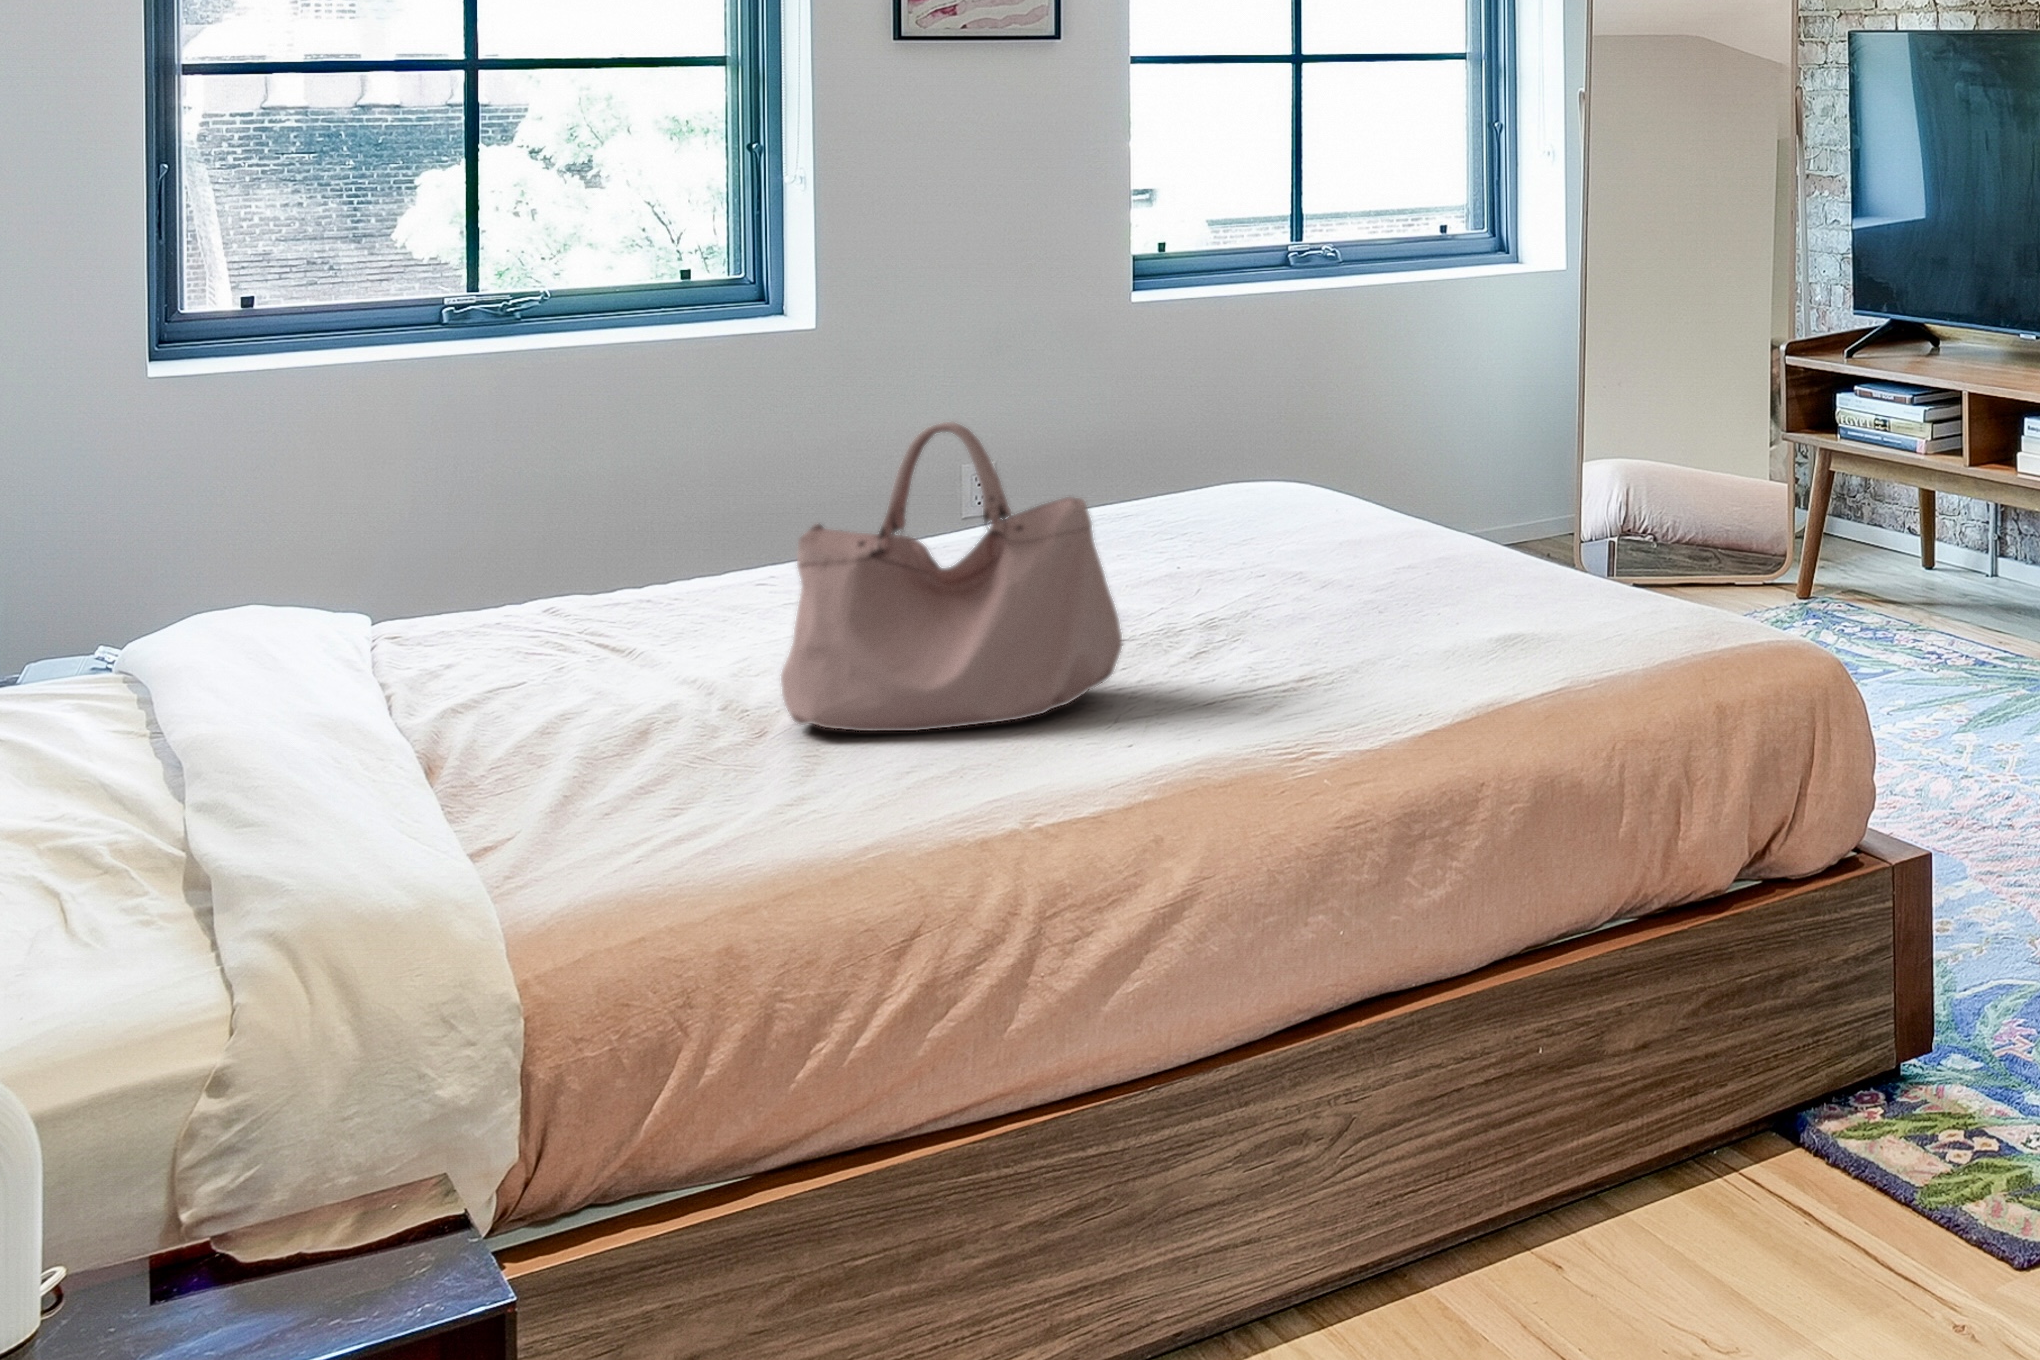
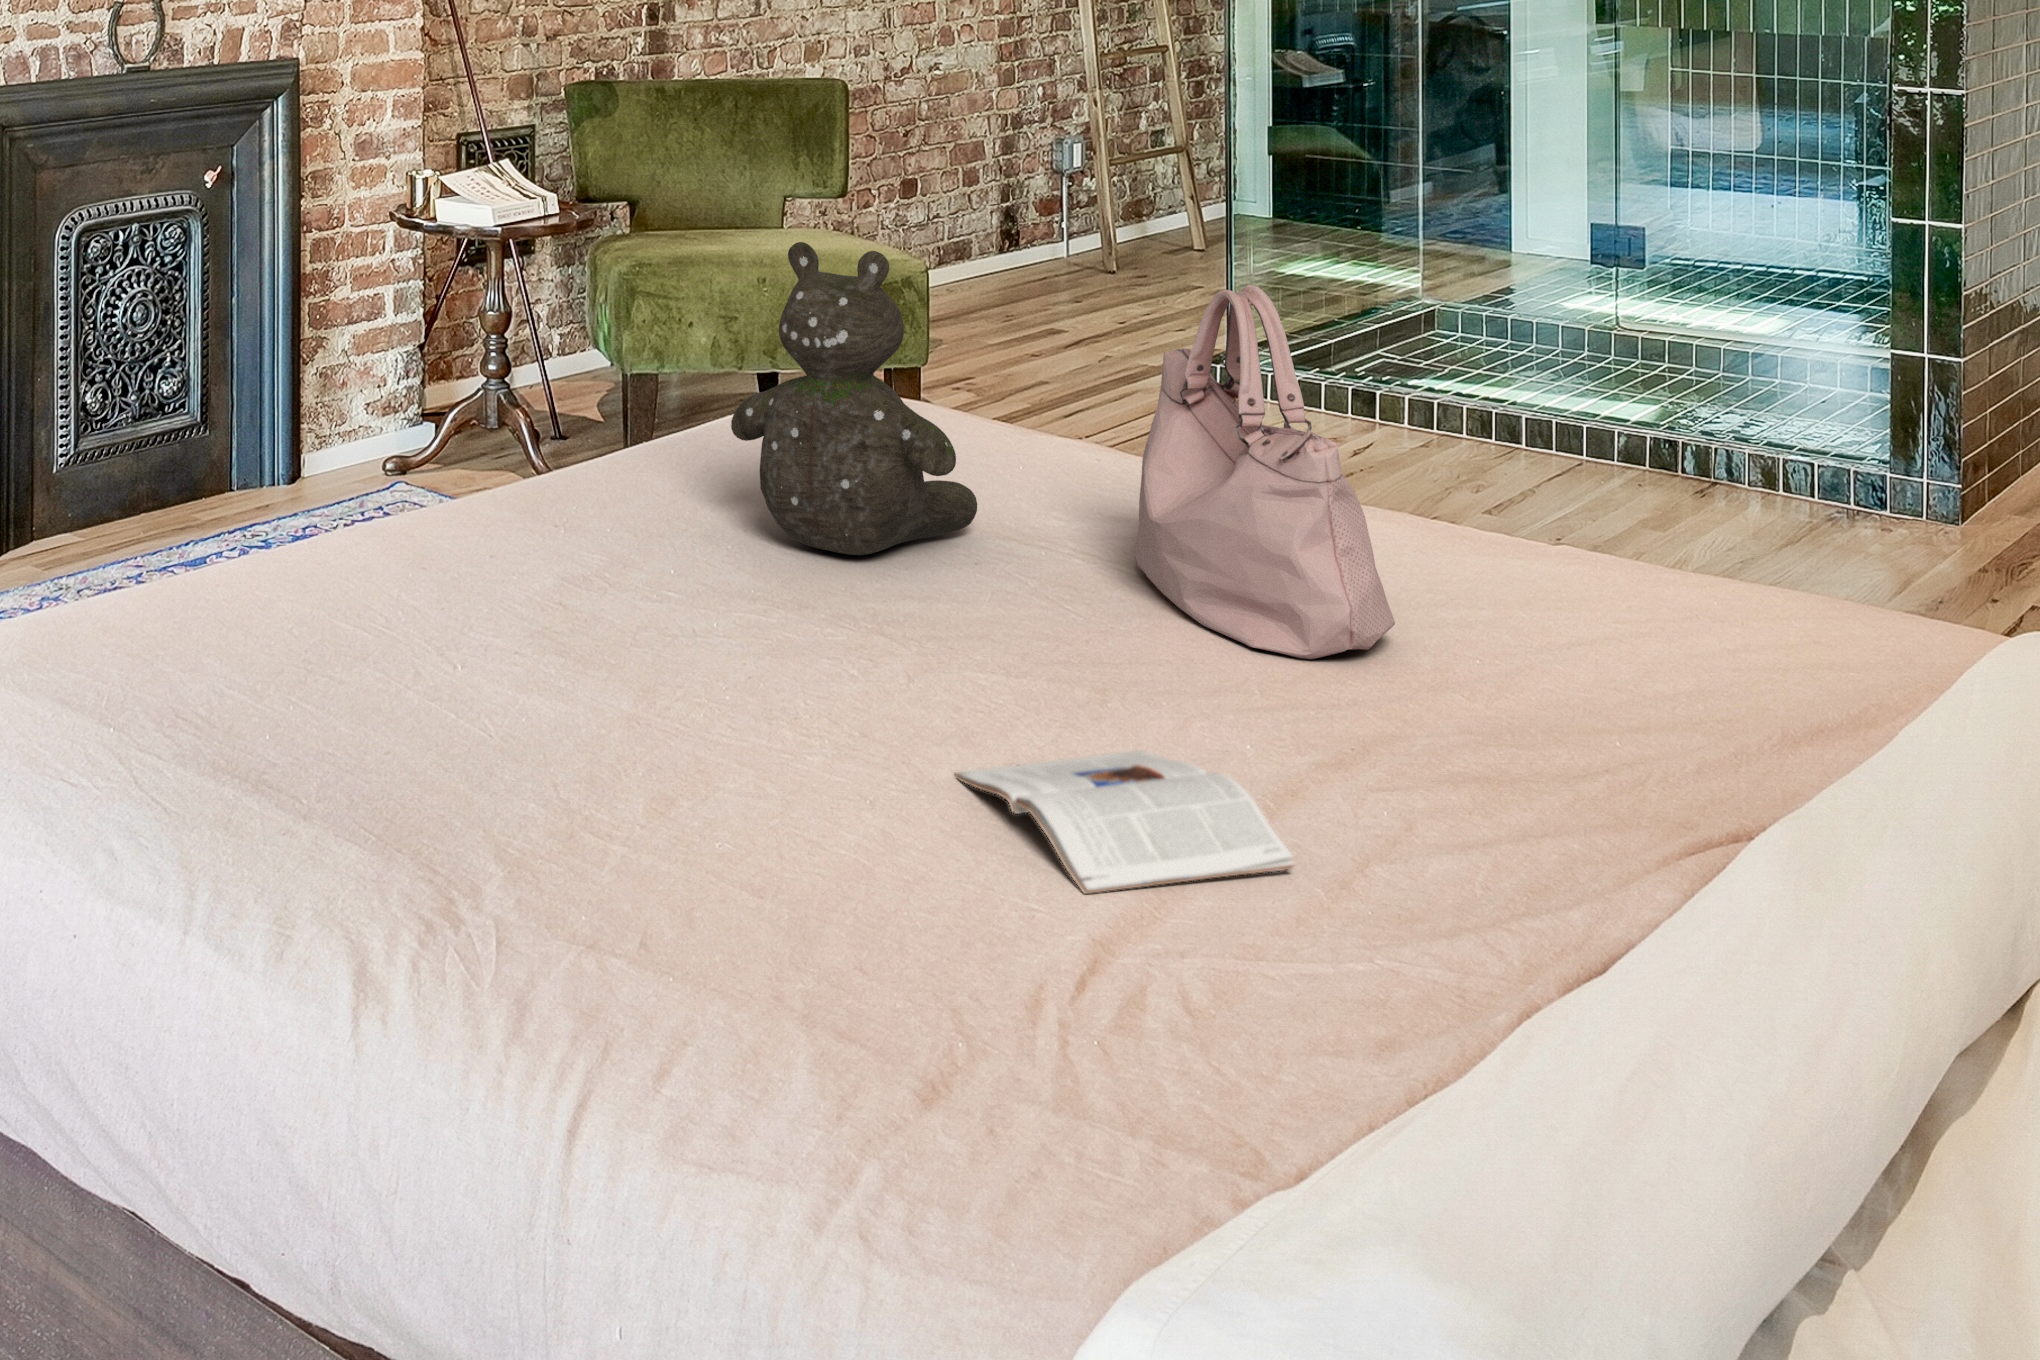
teddy bear: none [1131,364,1354,645] -> present [731,242,977,555]
magazine: none [505,607,762,672] -> present [955,750,1293,894]

